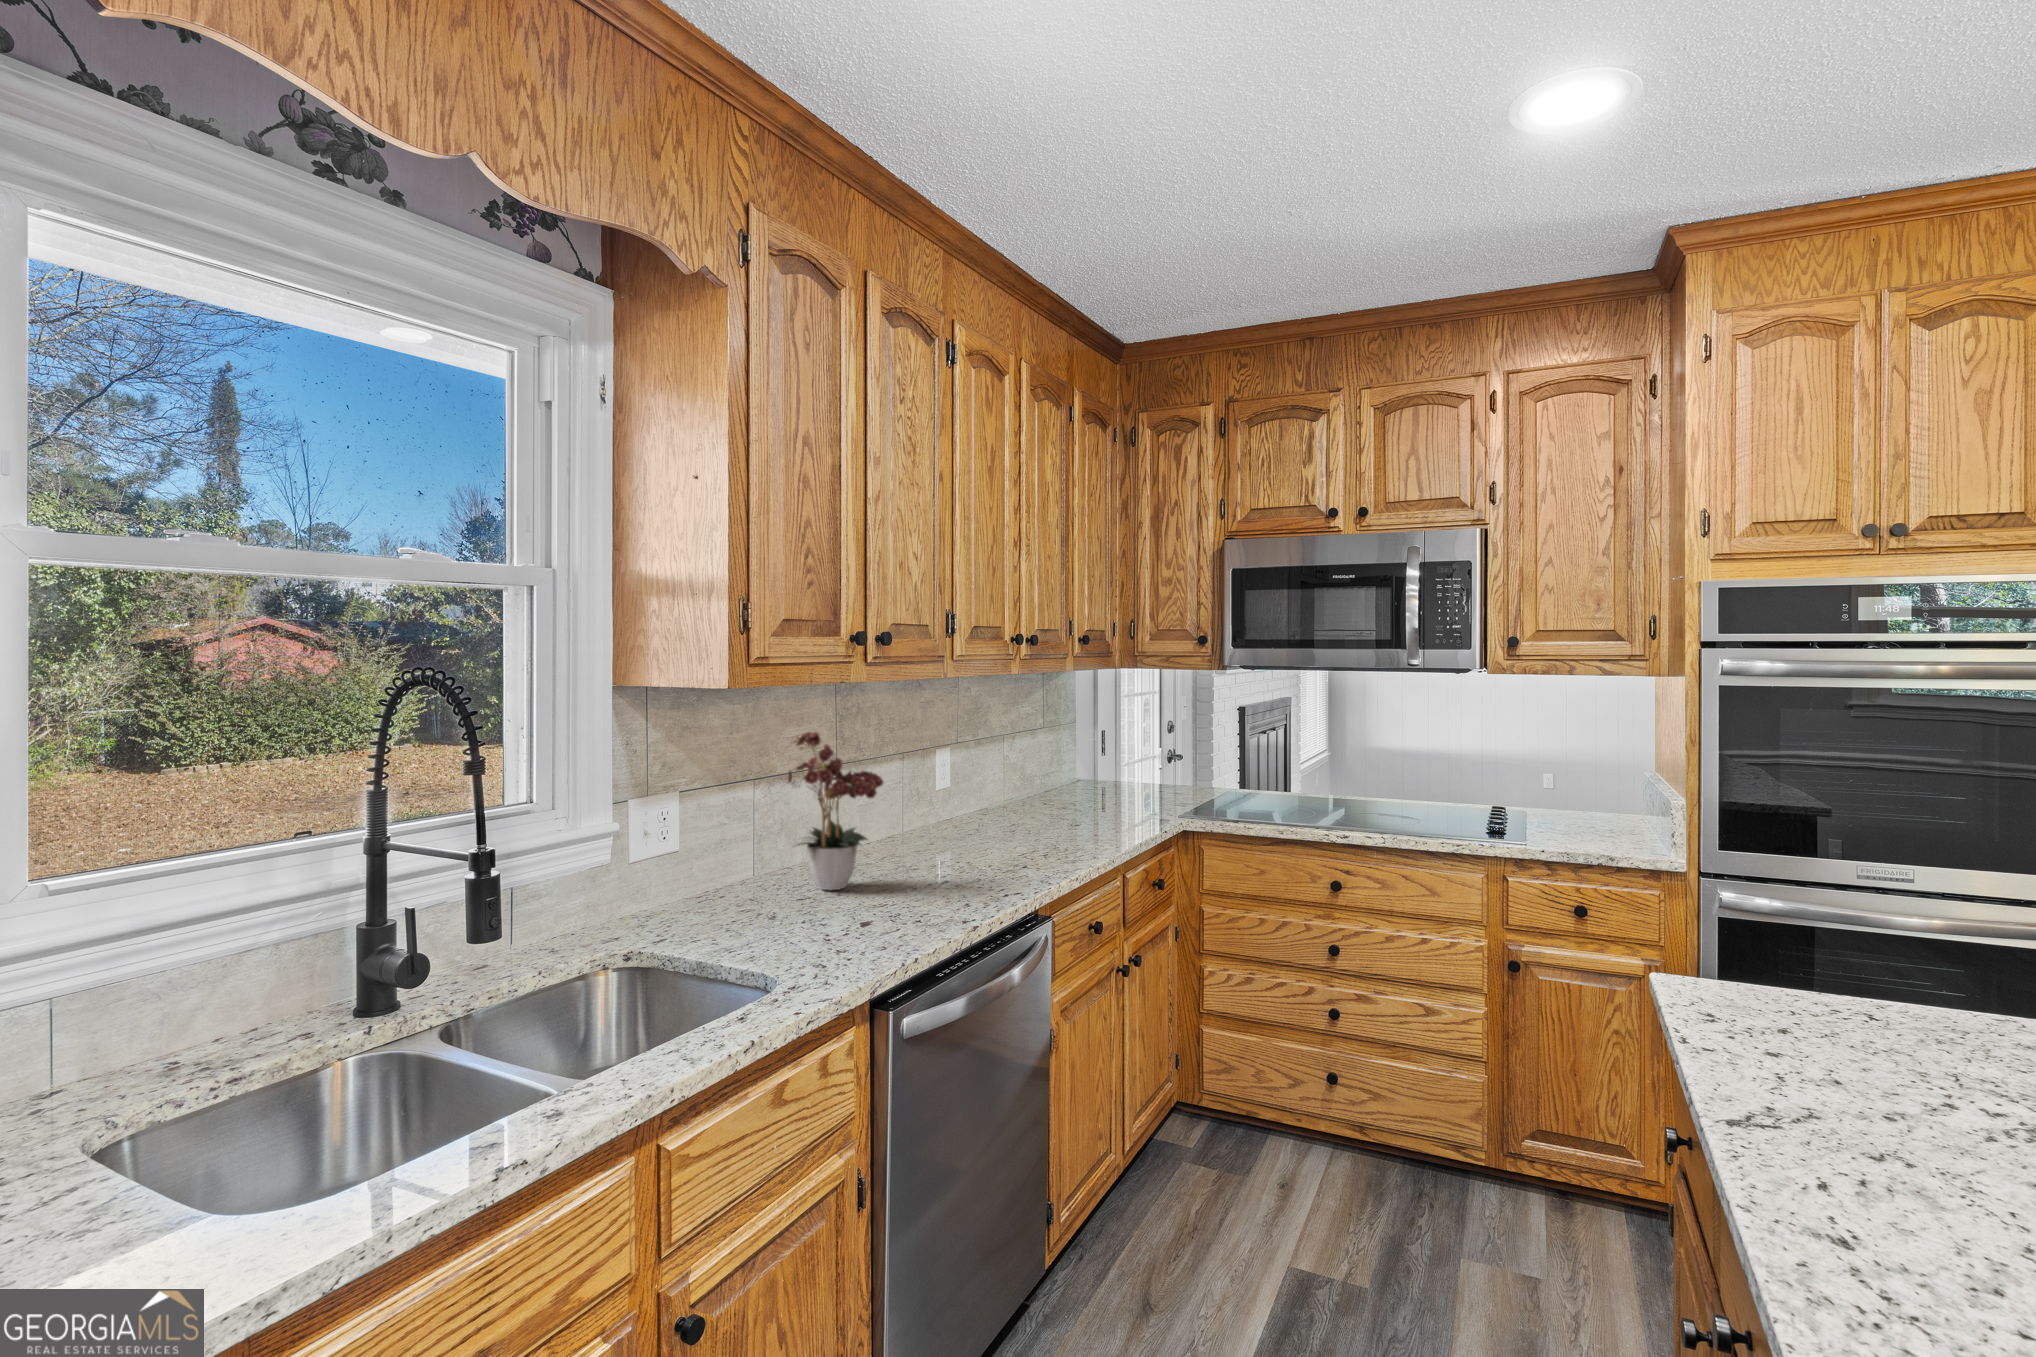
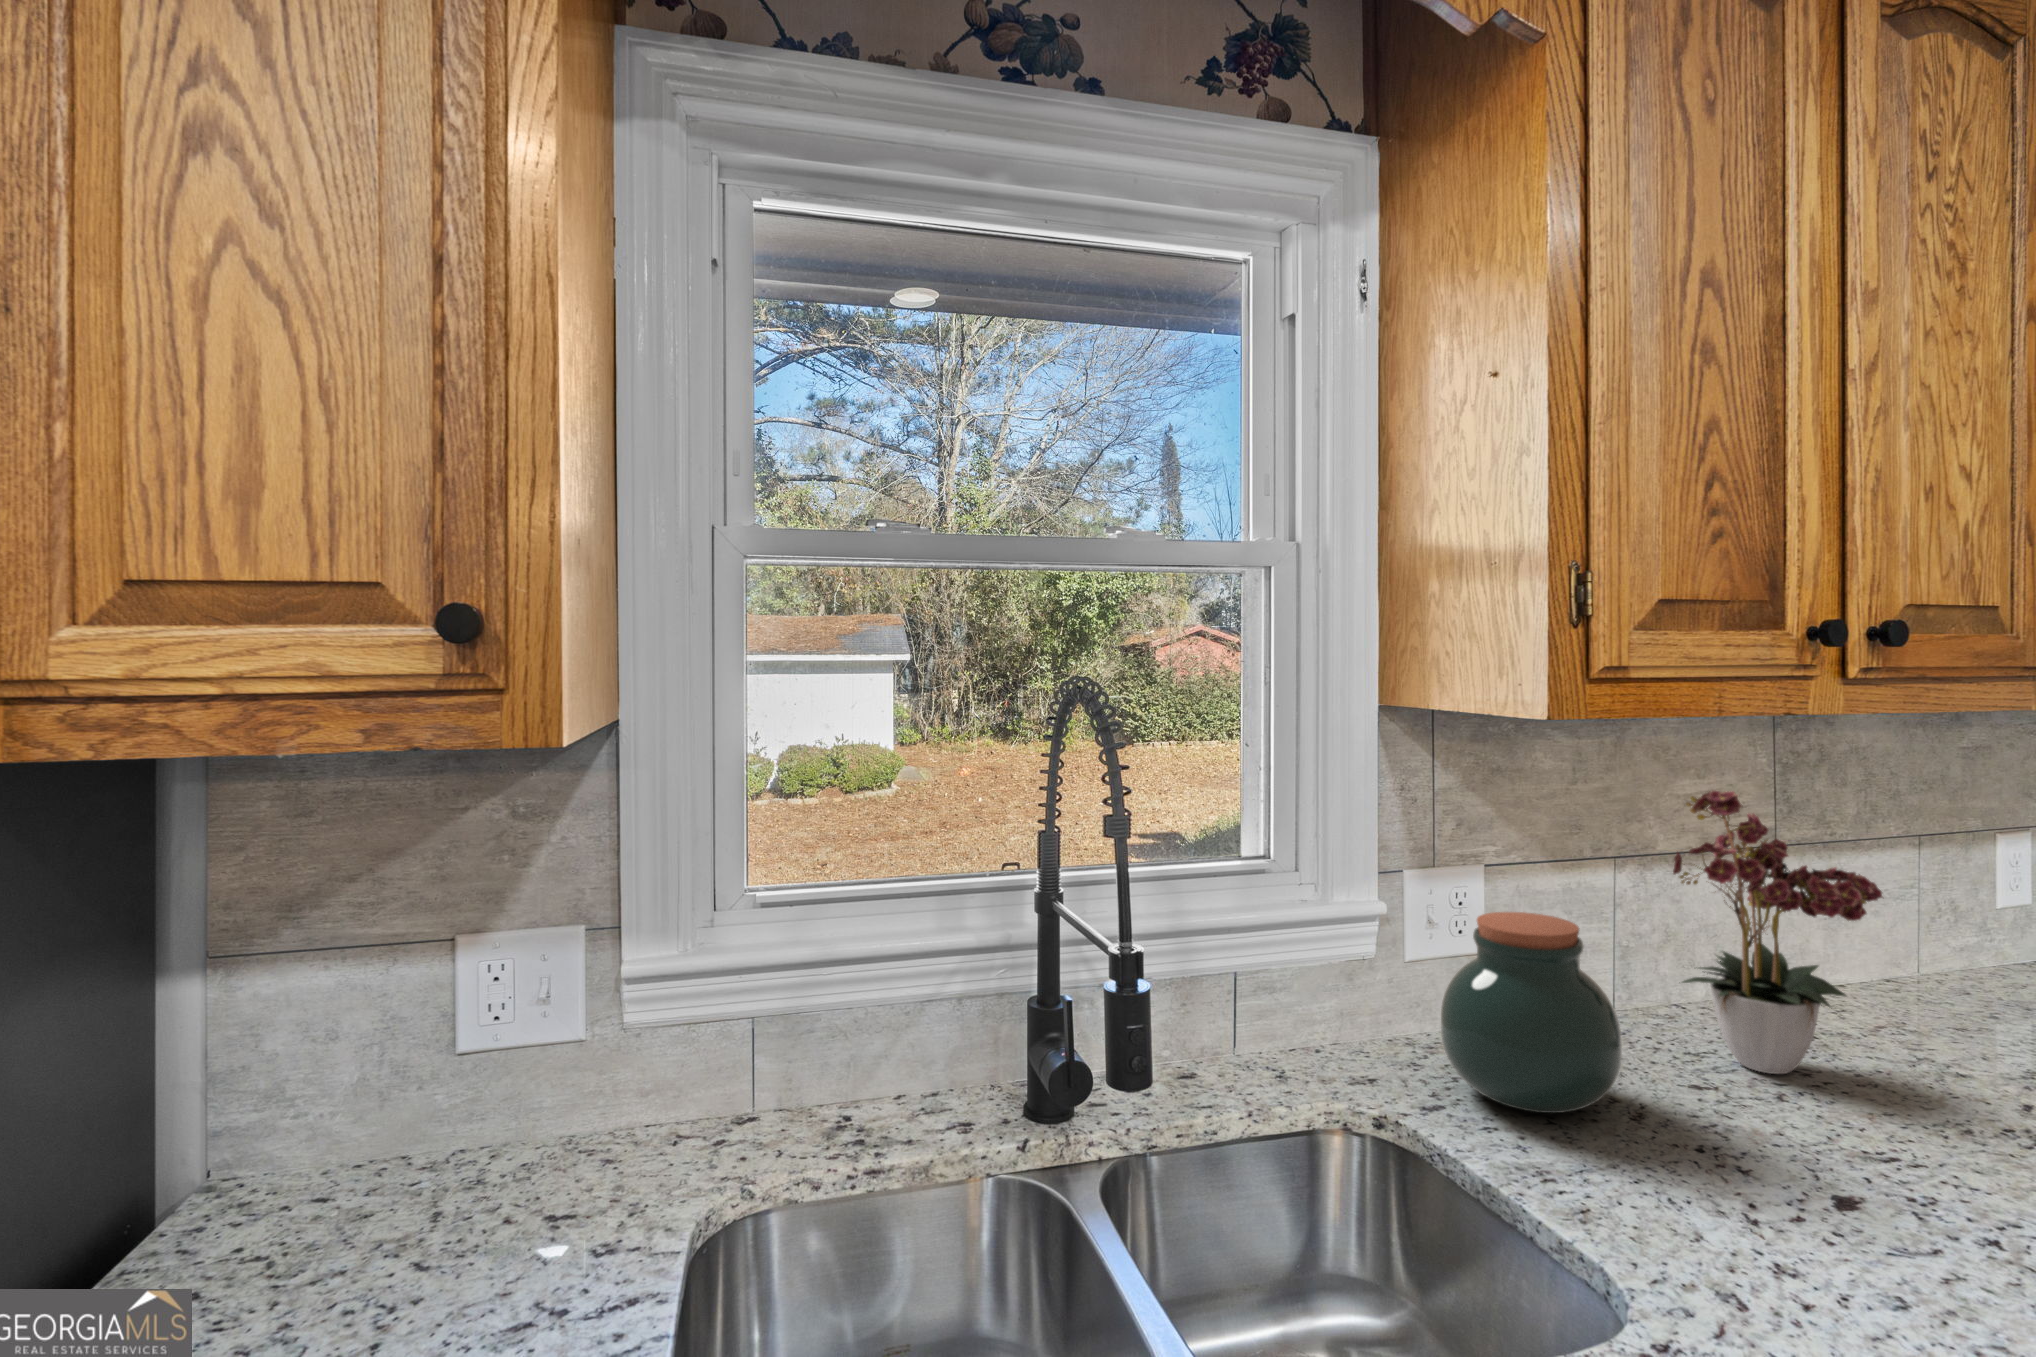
jar: none [662,813,766,930] -> present [1441,912,1622,1113]

